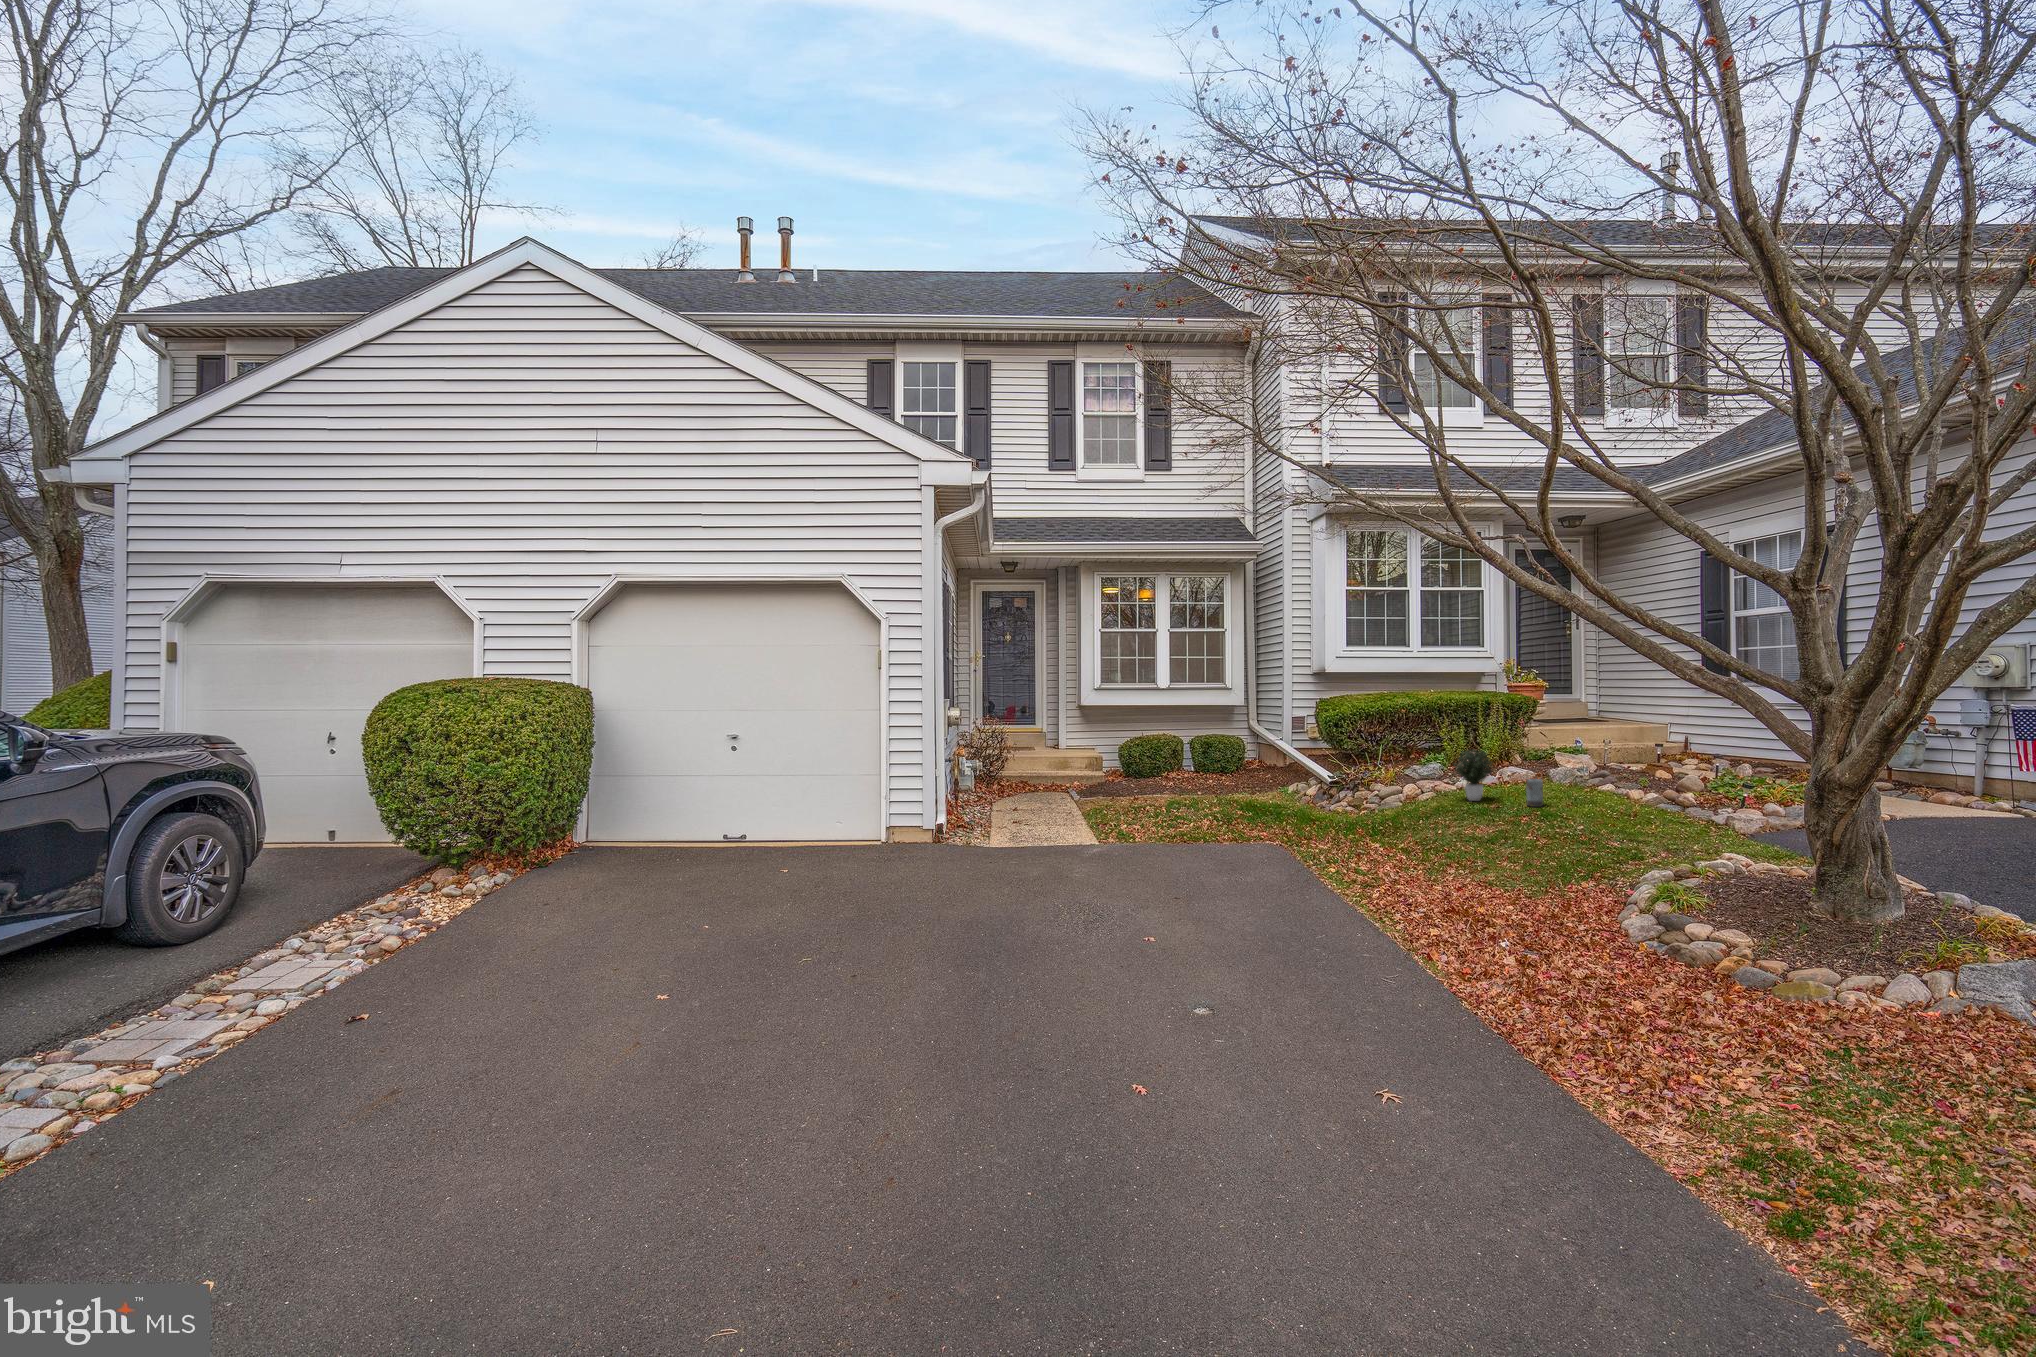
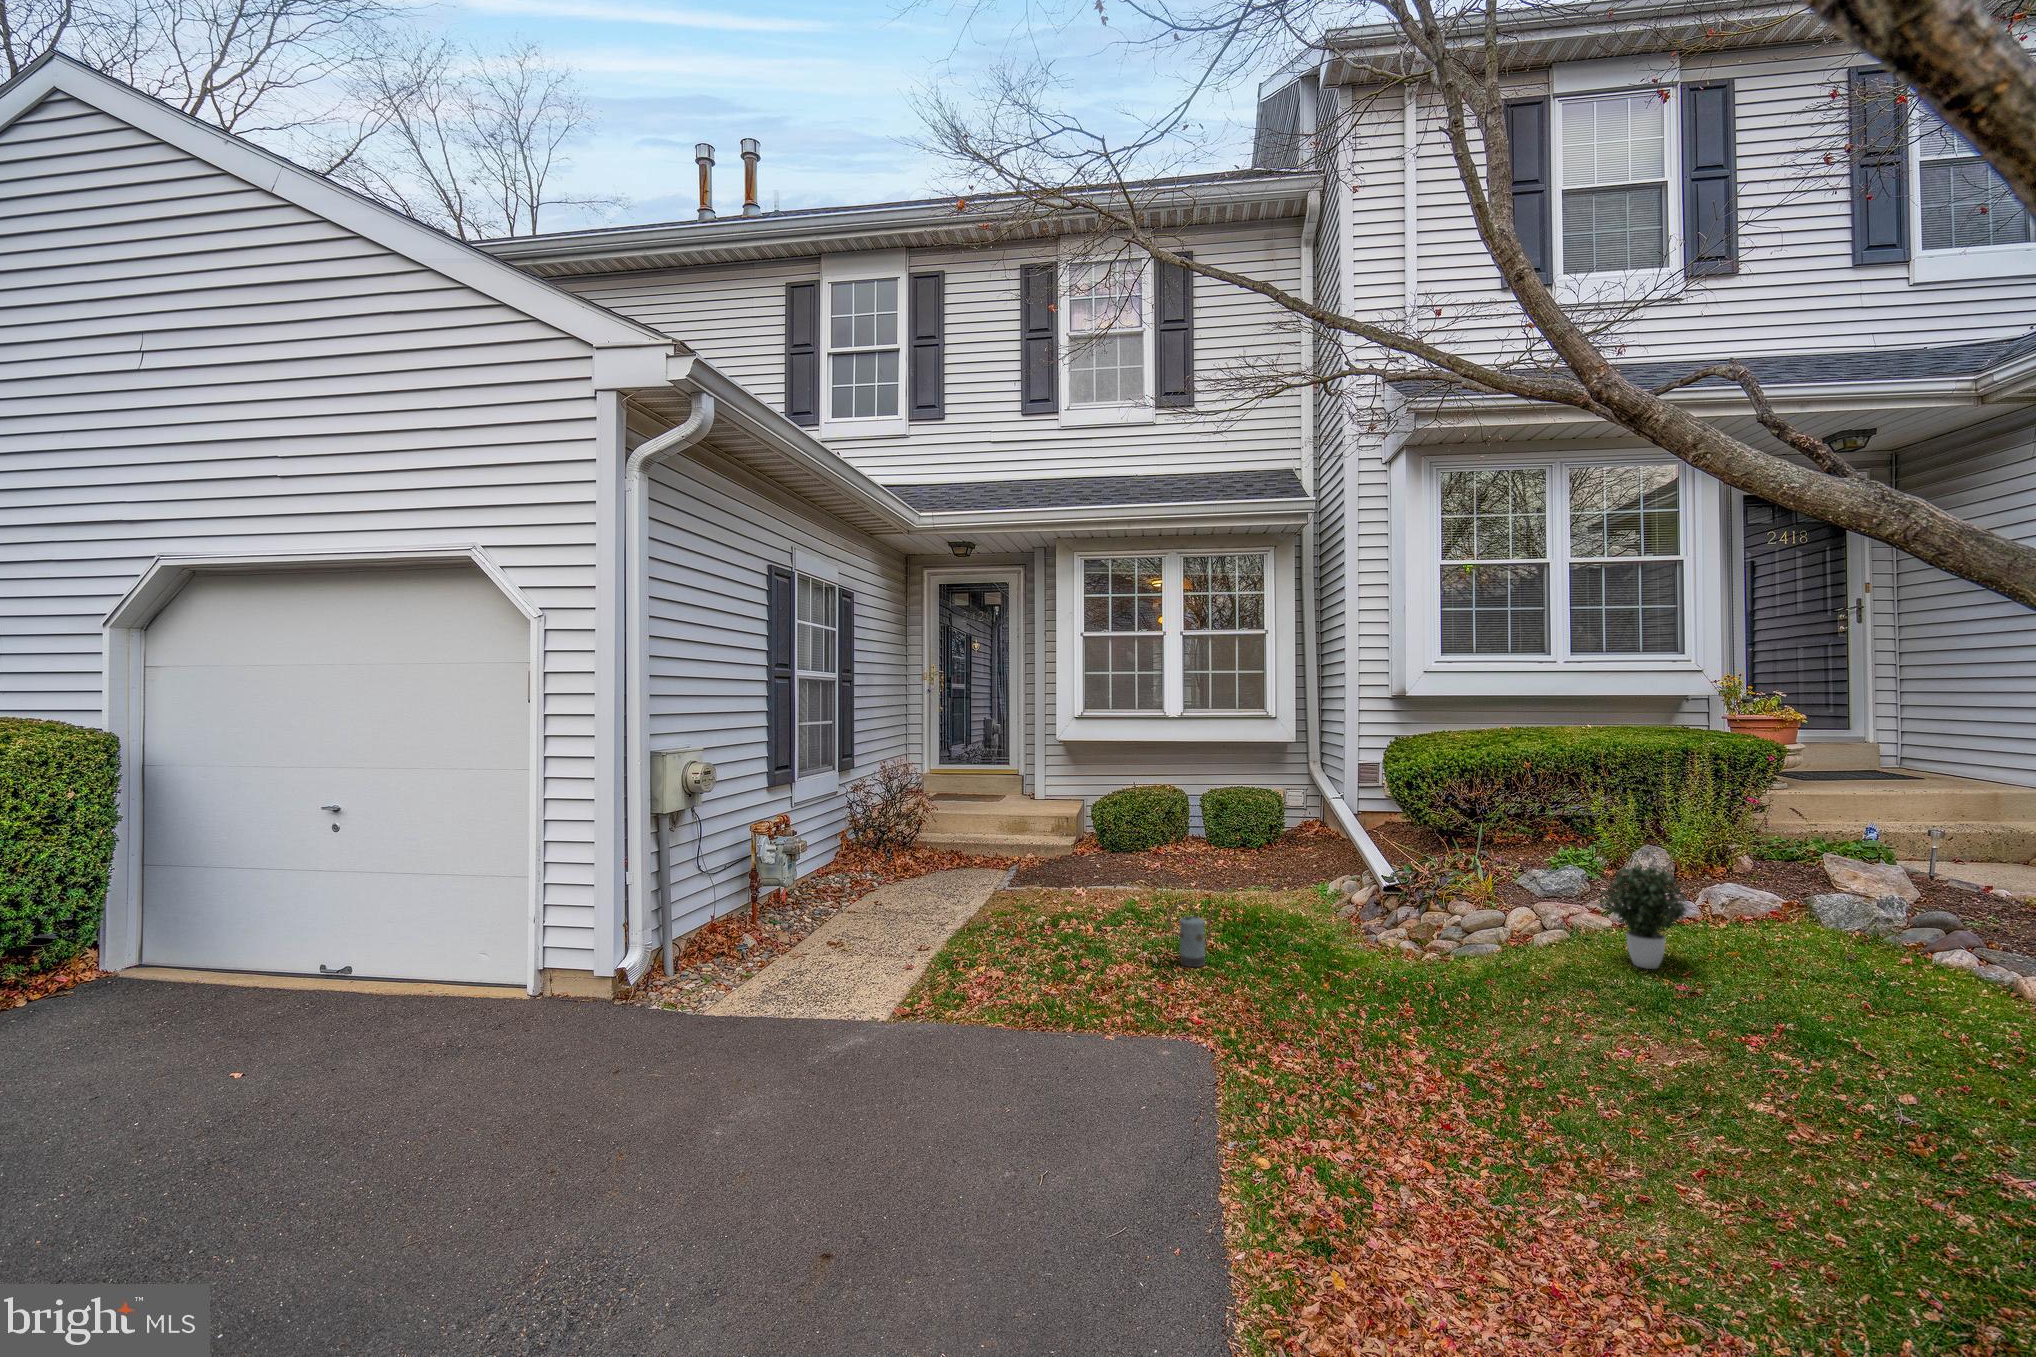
watering can: present [1526,771,1543,807] -> present [1168,901,1215,967]

